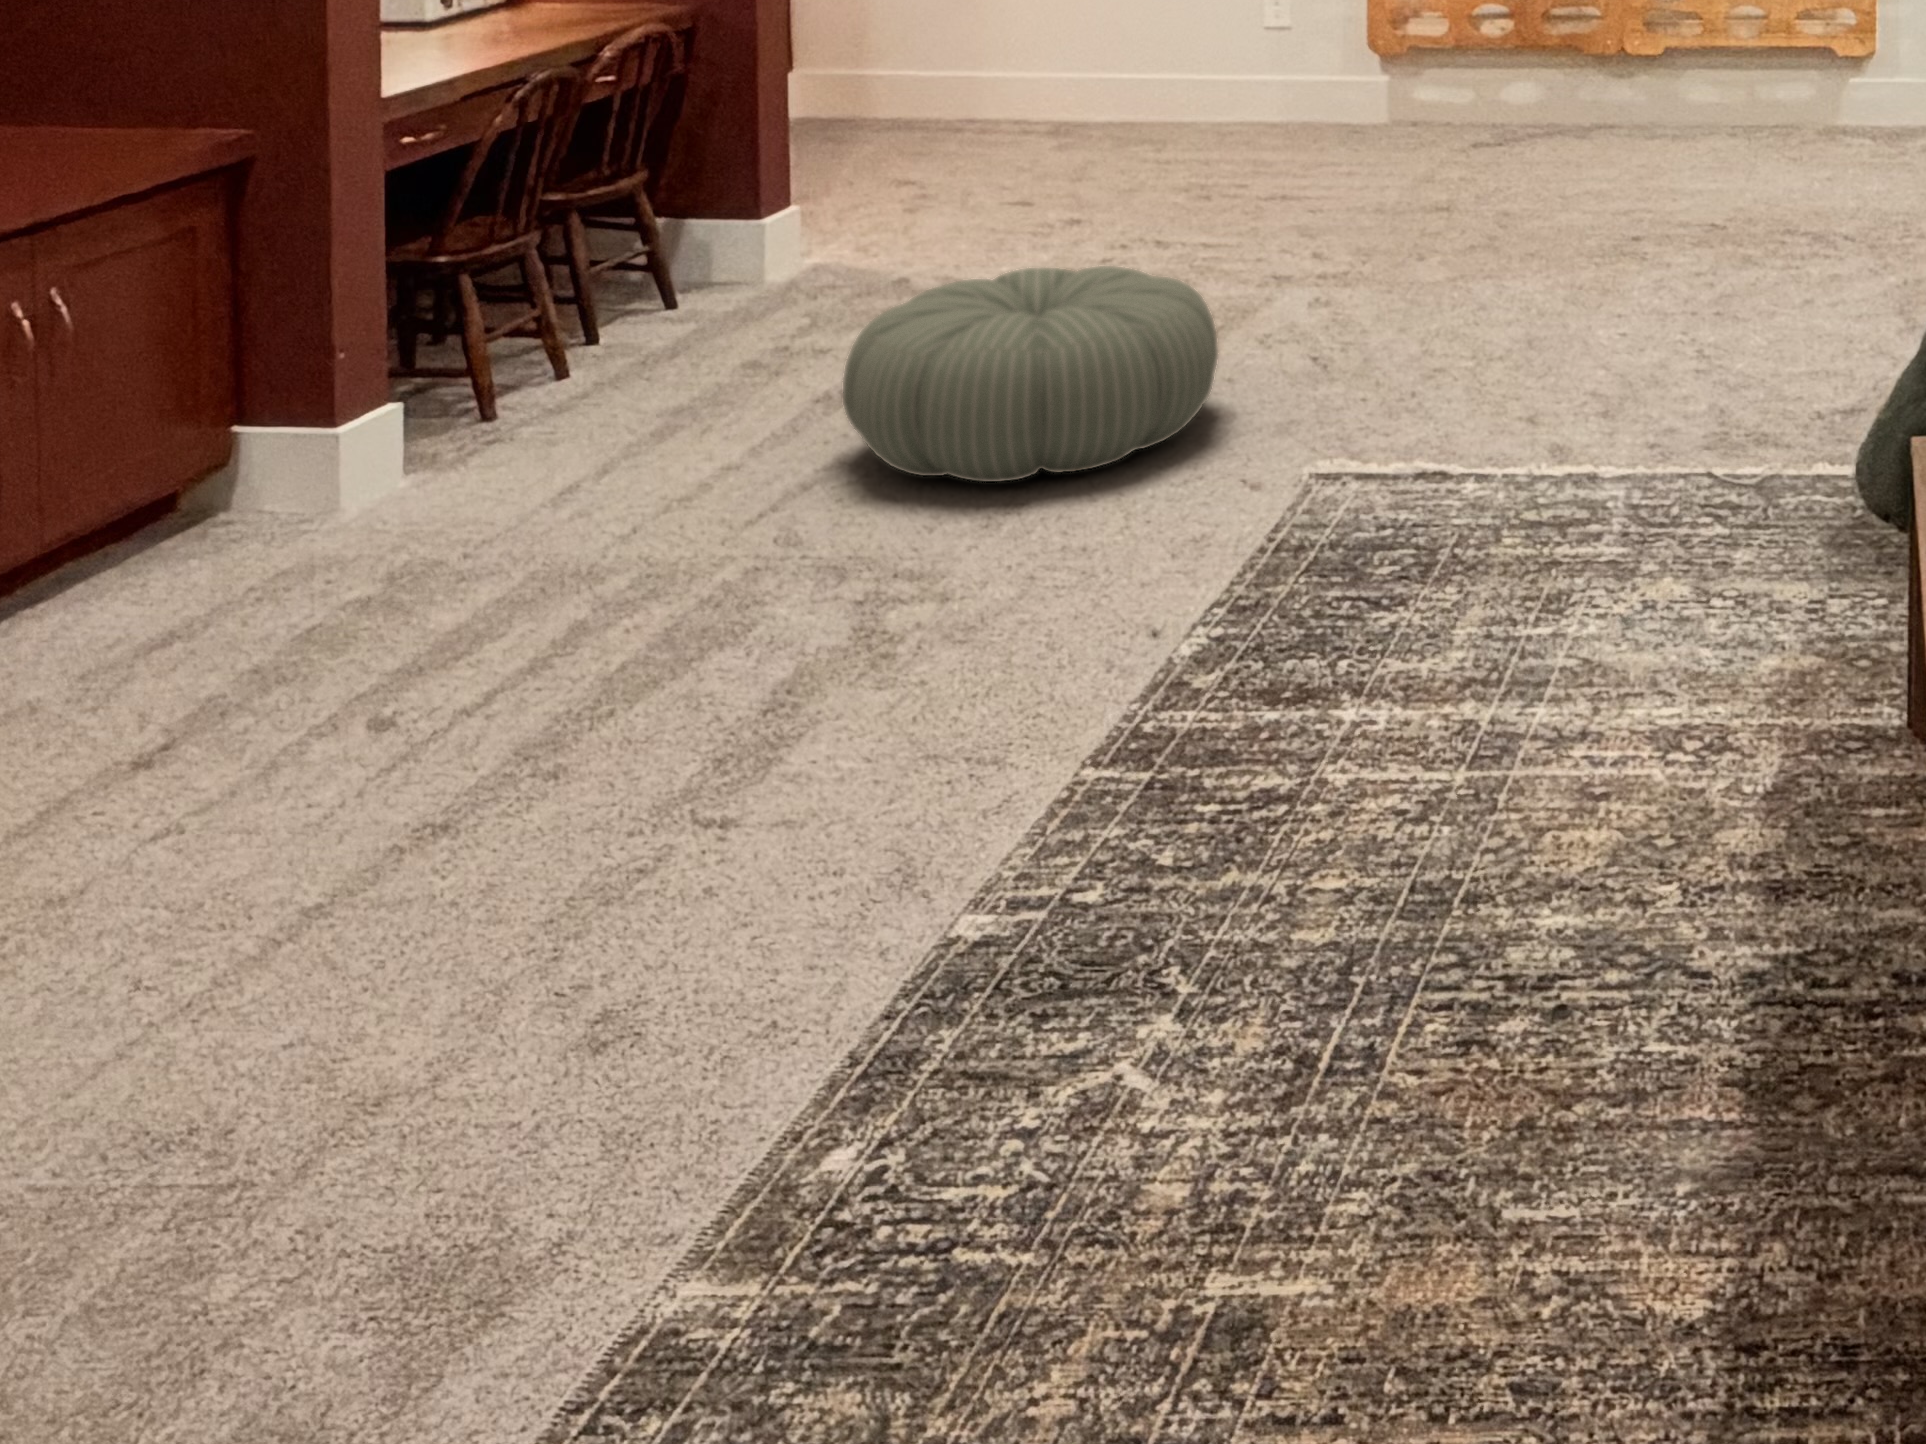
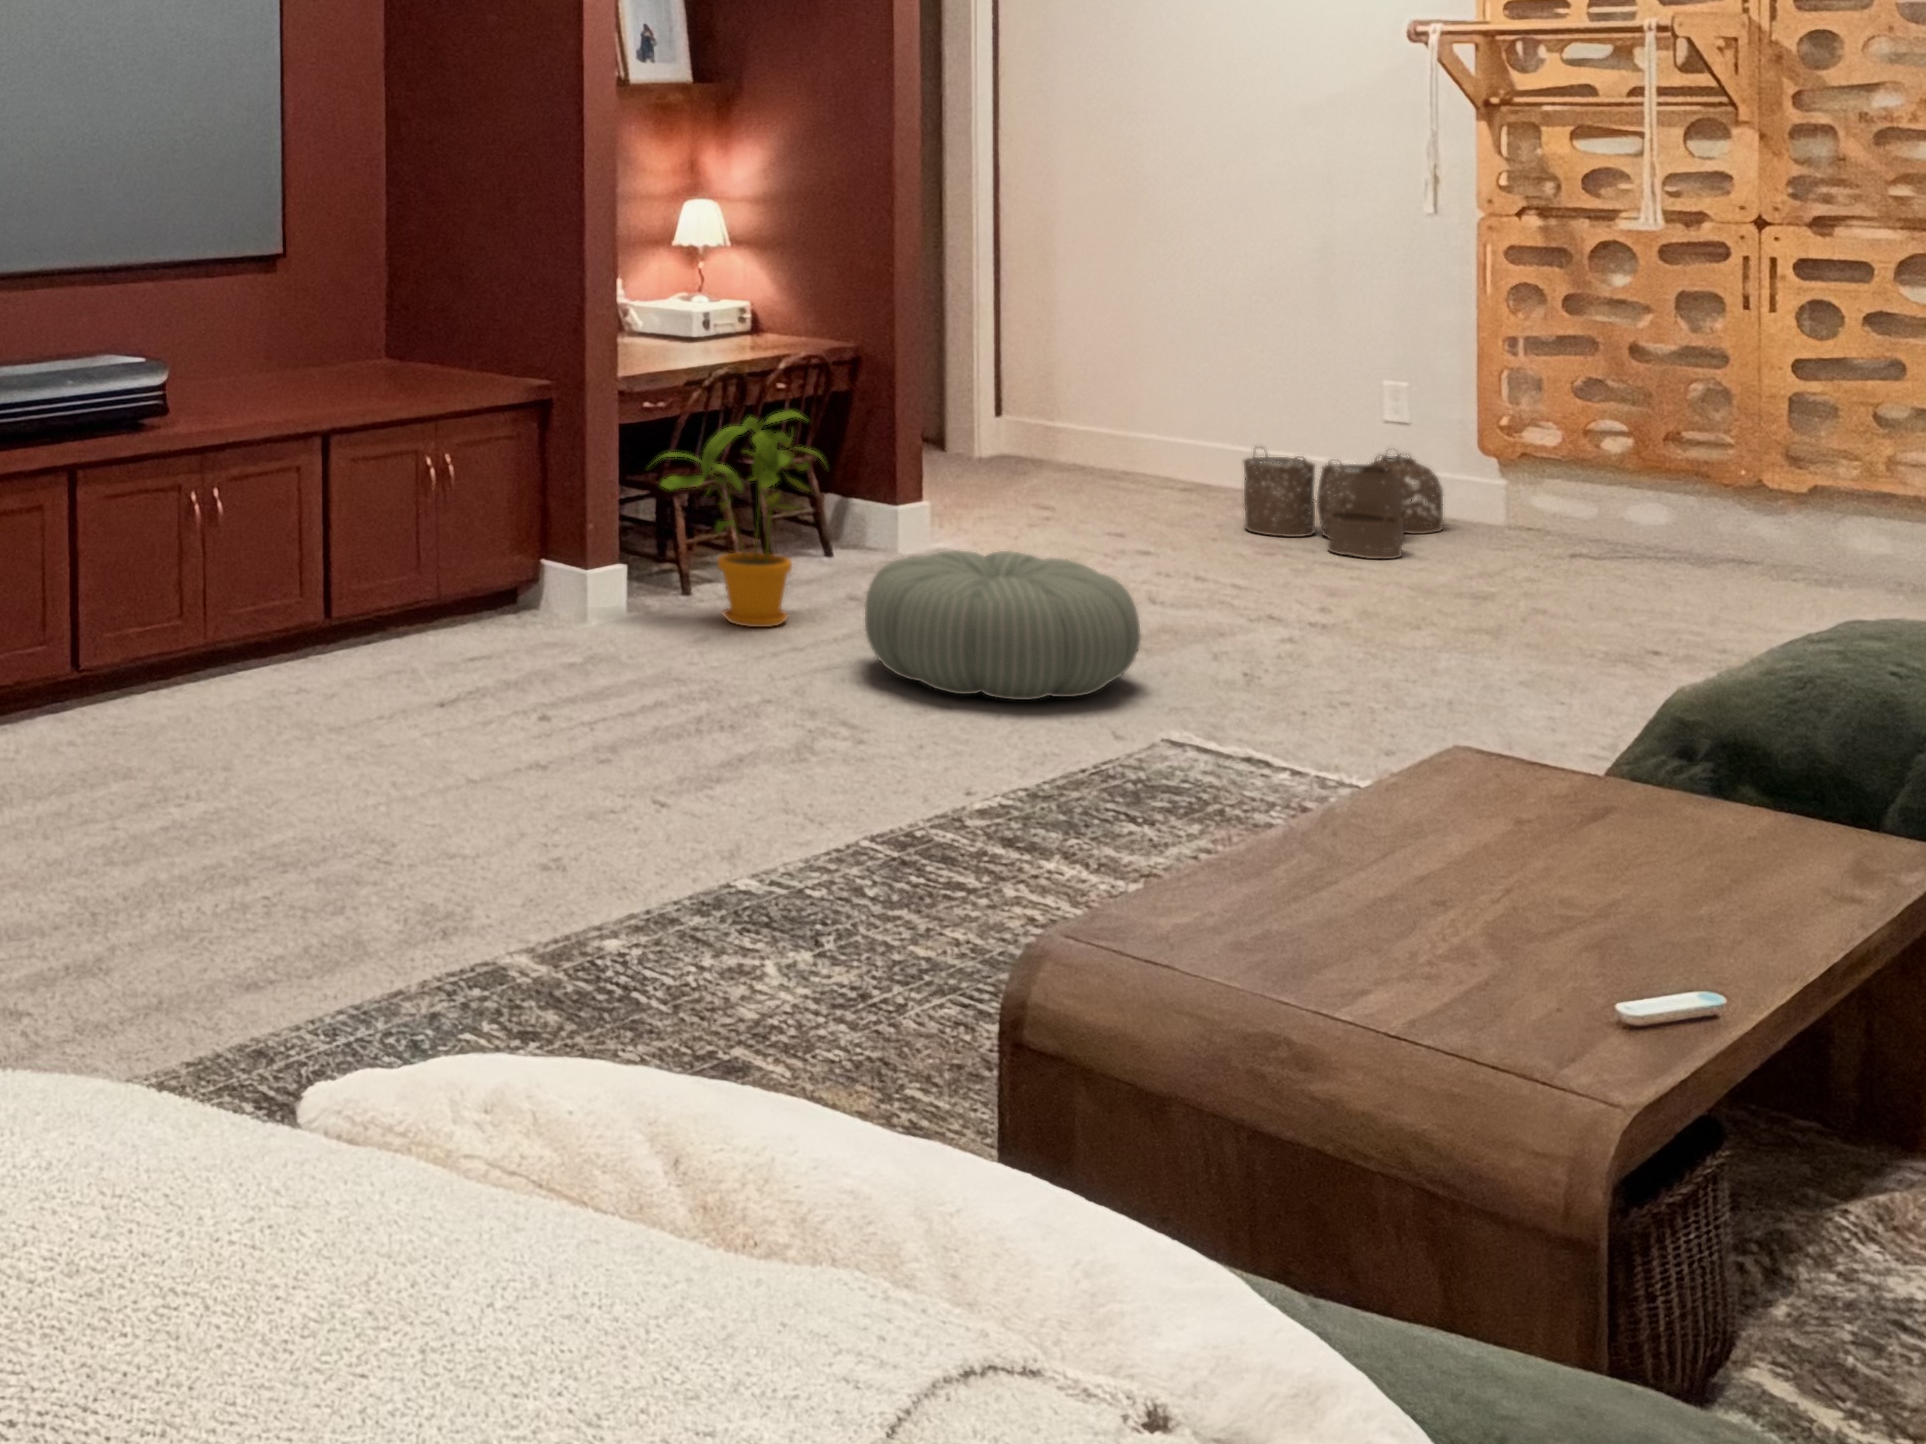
woven basket: none [1141,55,1335,183] -> present [1244,450,1443,559]
house plant: none [422,124,731,451] -> present [661,411,822,627]

